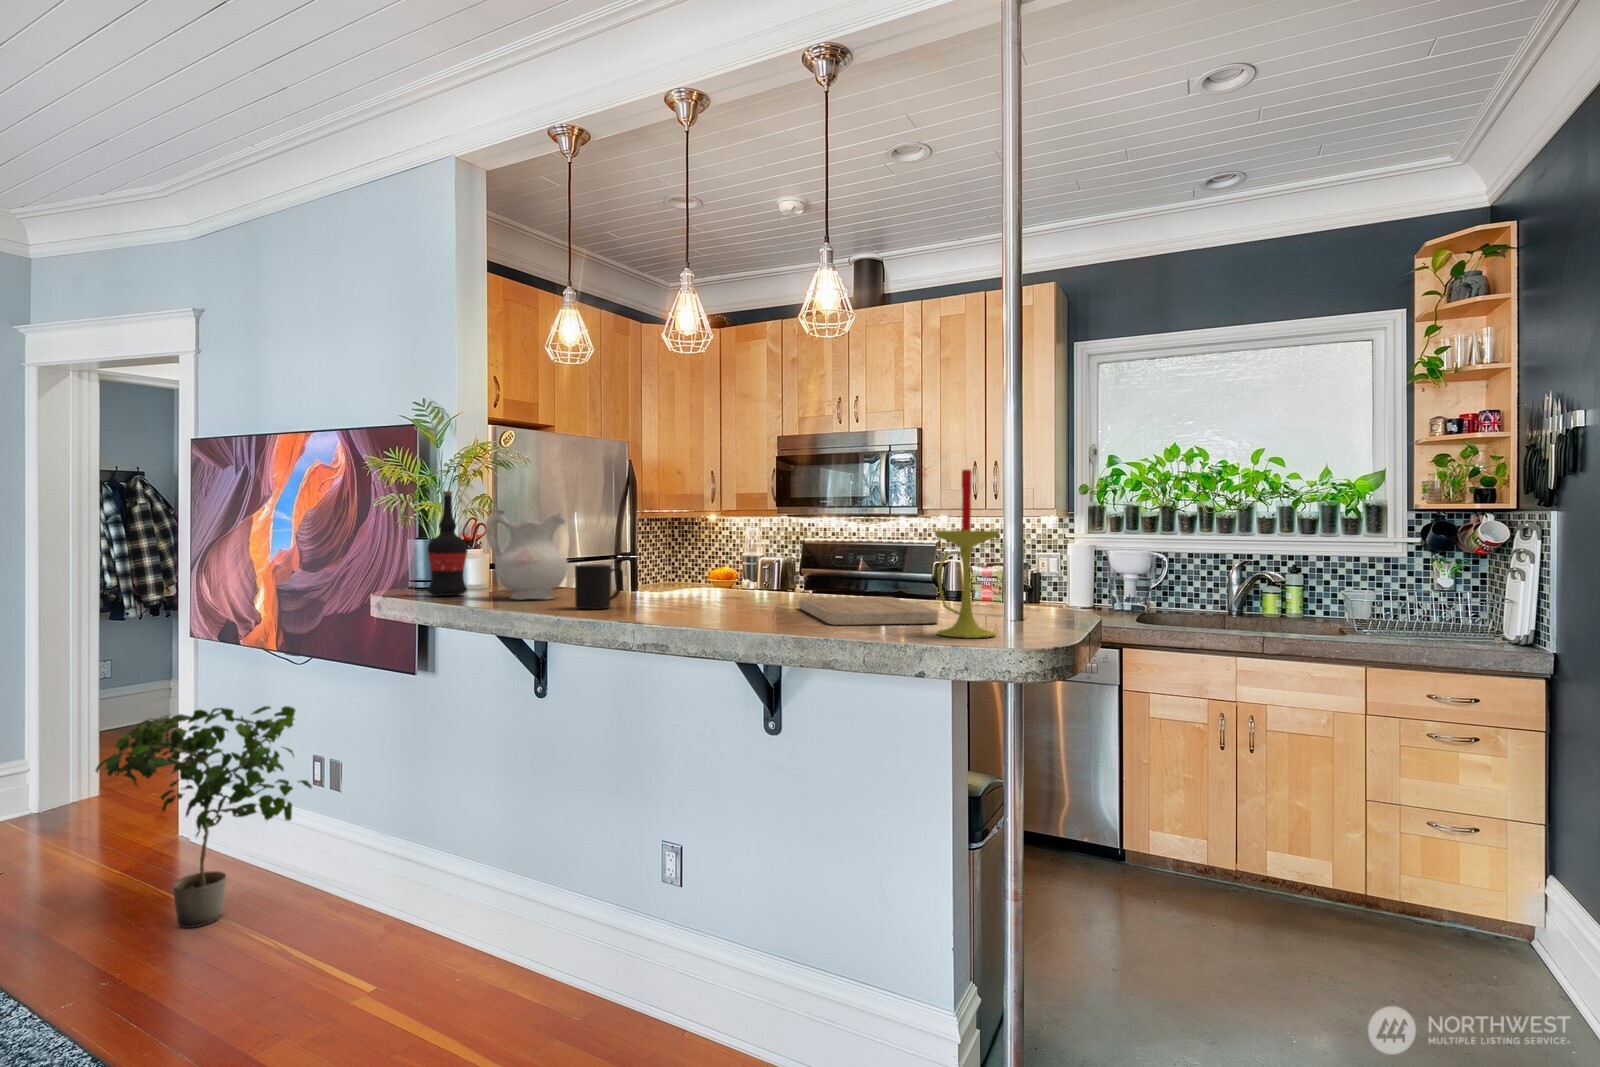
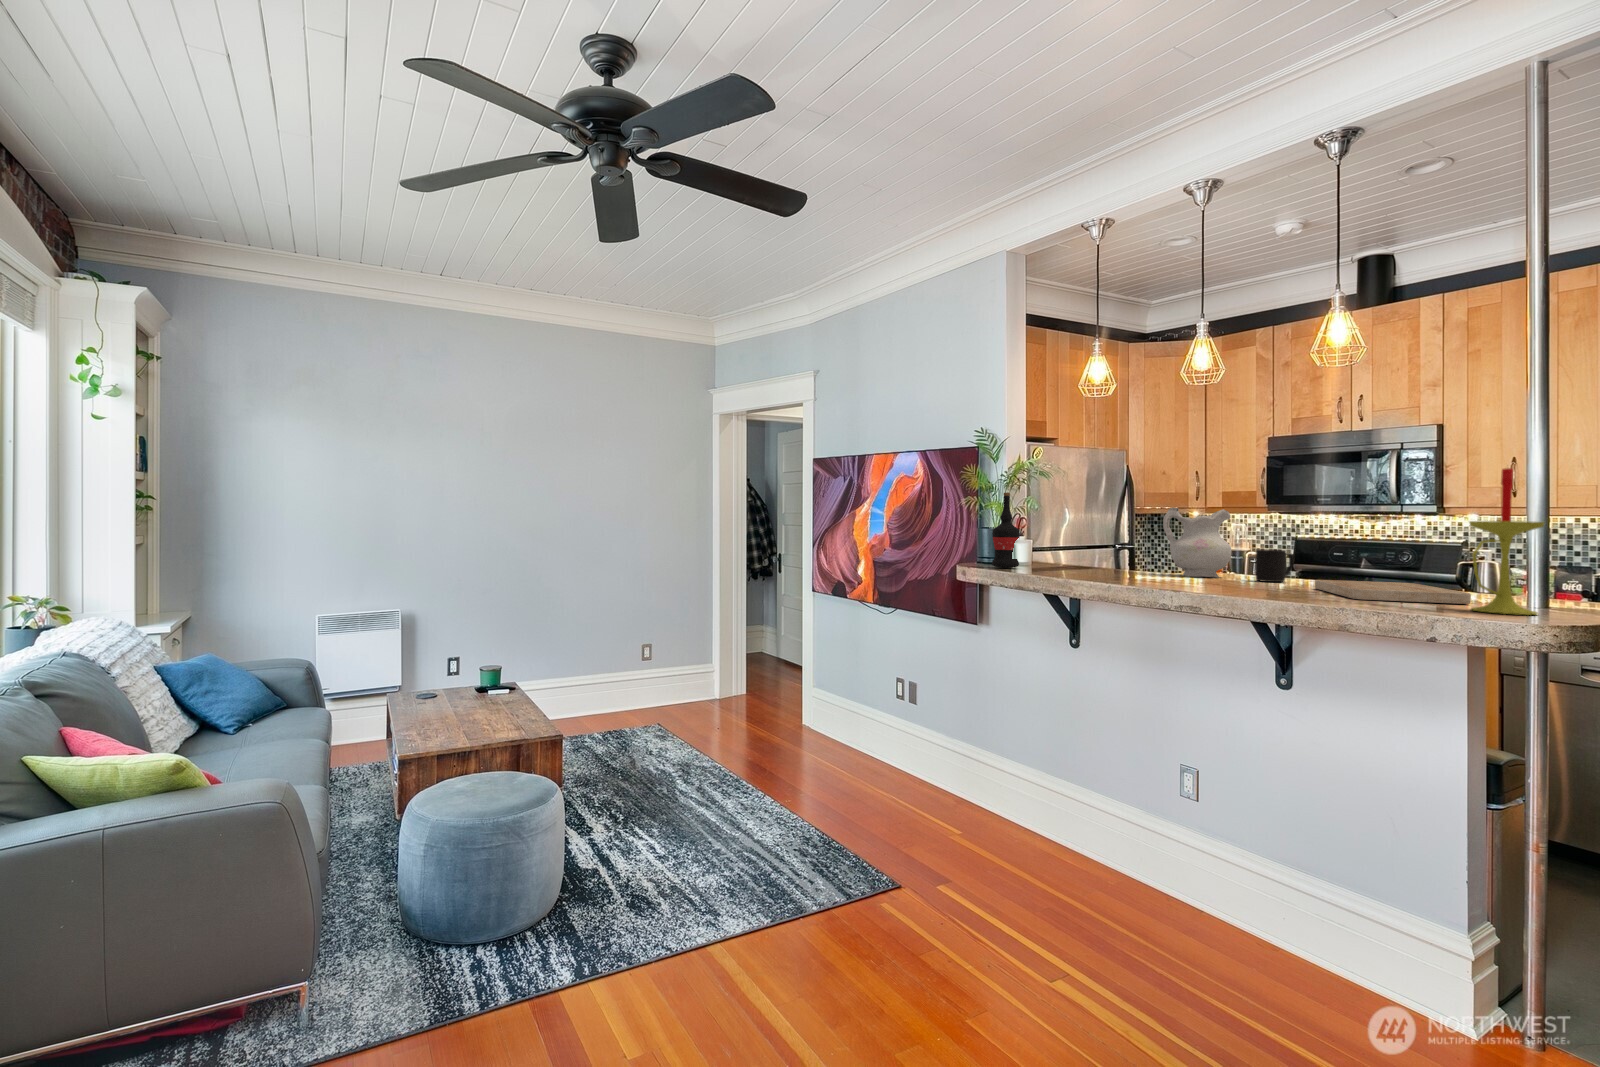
ceramic pitcher: present [486,510,568,600] -> present [1163,508,1232,577]
mug: present [575,564,623,609] -> present [1256,549,1294,582]
potted plant: present [96,706,312,928] -> none [779,637,896,778]

